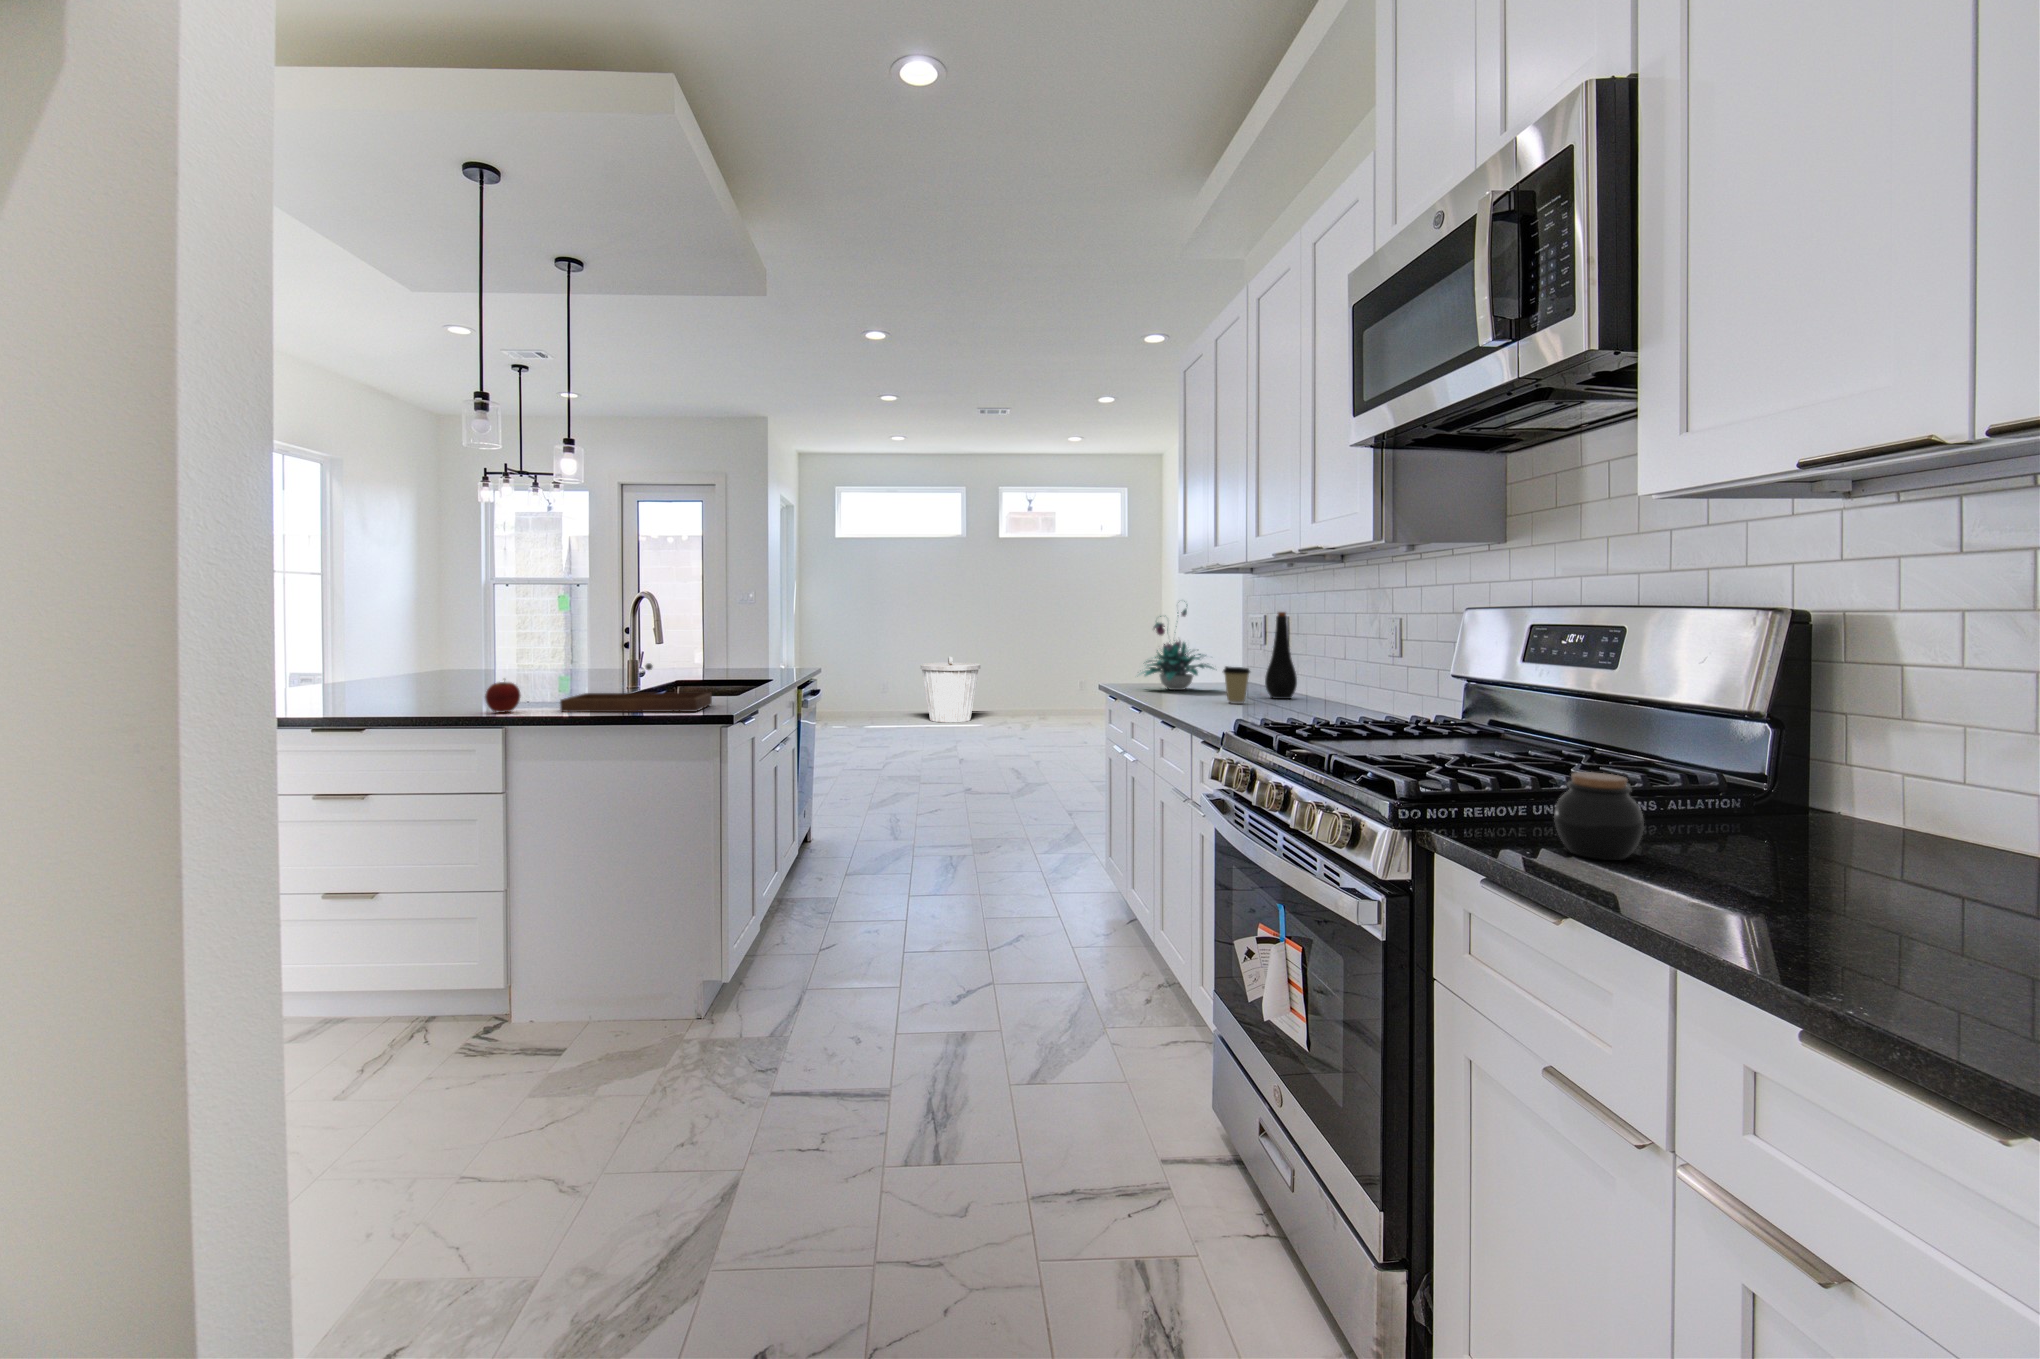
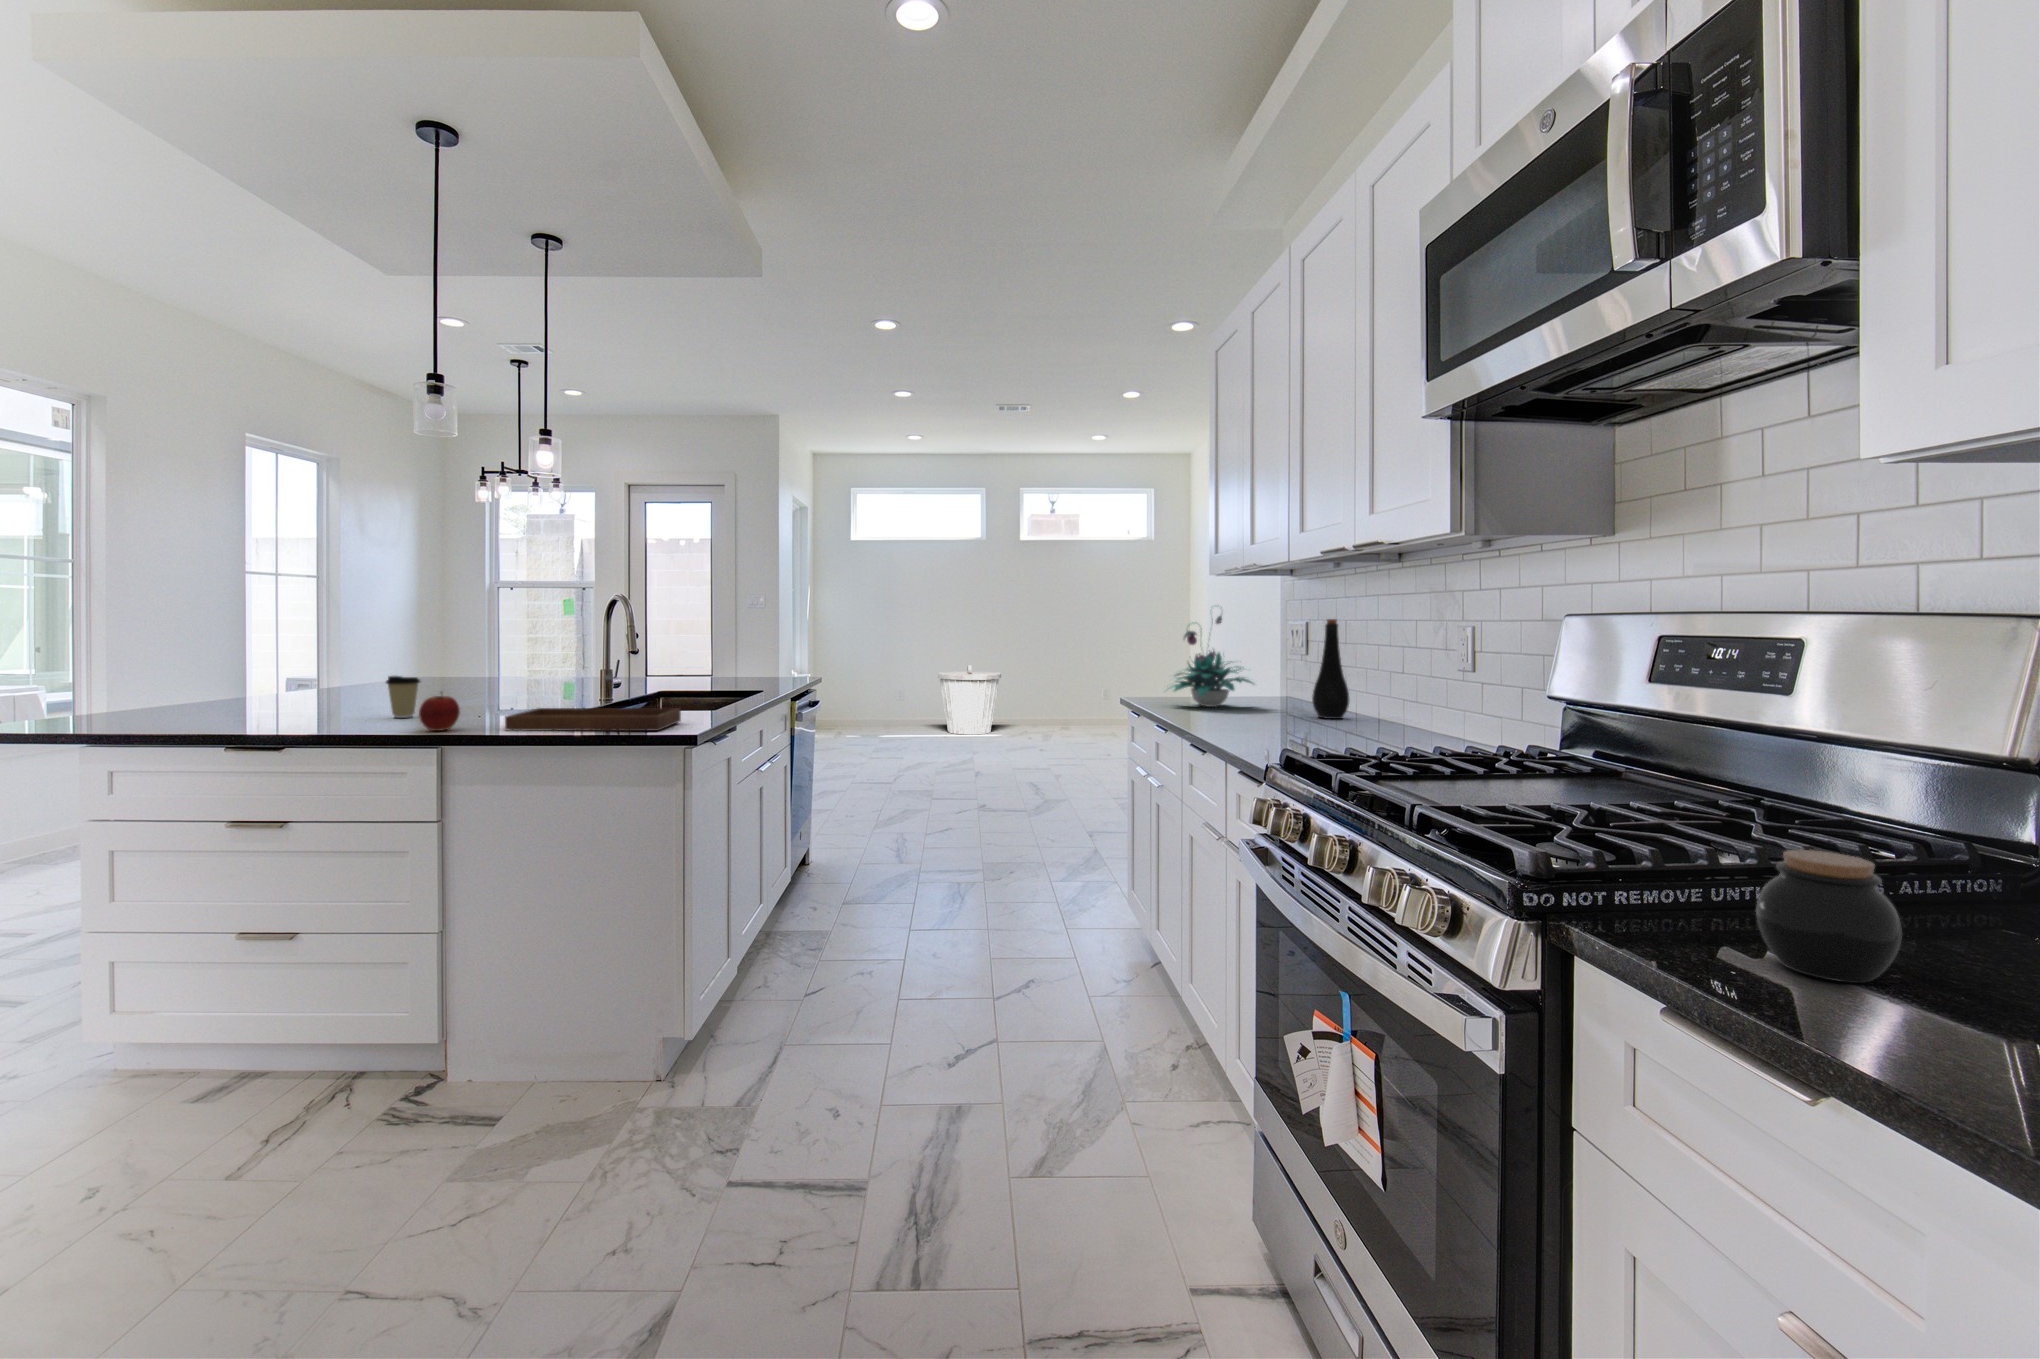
coffee cup: present [1223,666,1250,704] -> present [386,676,420,718]

